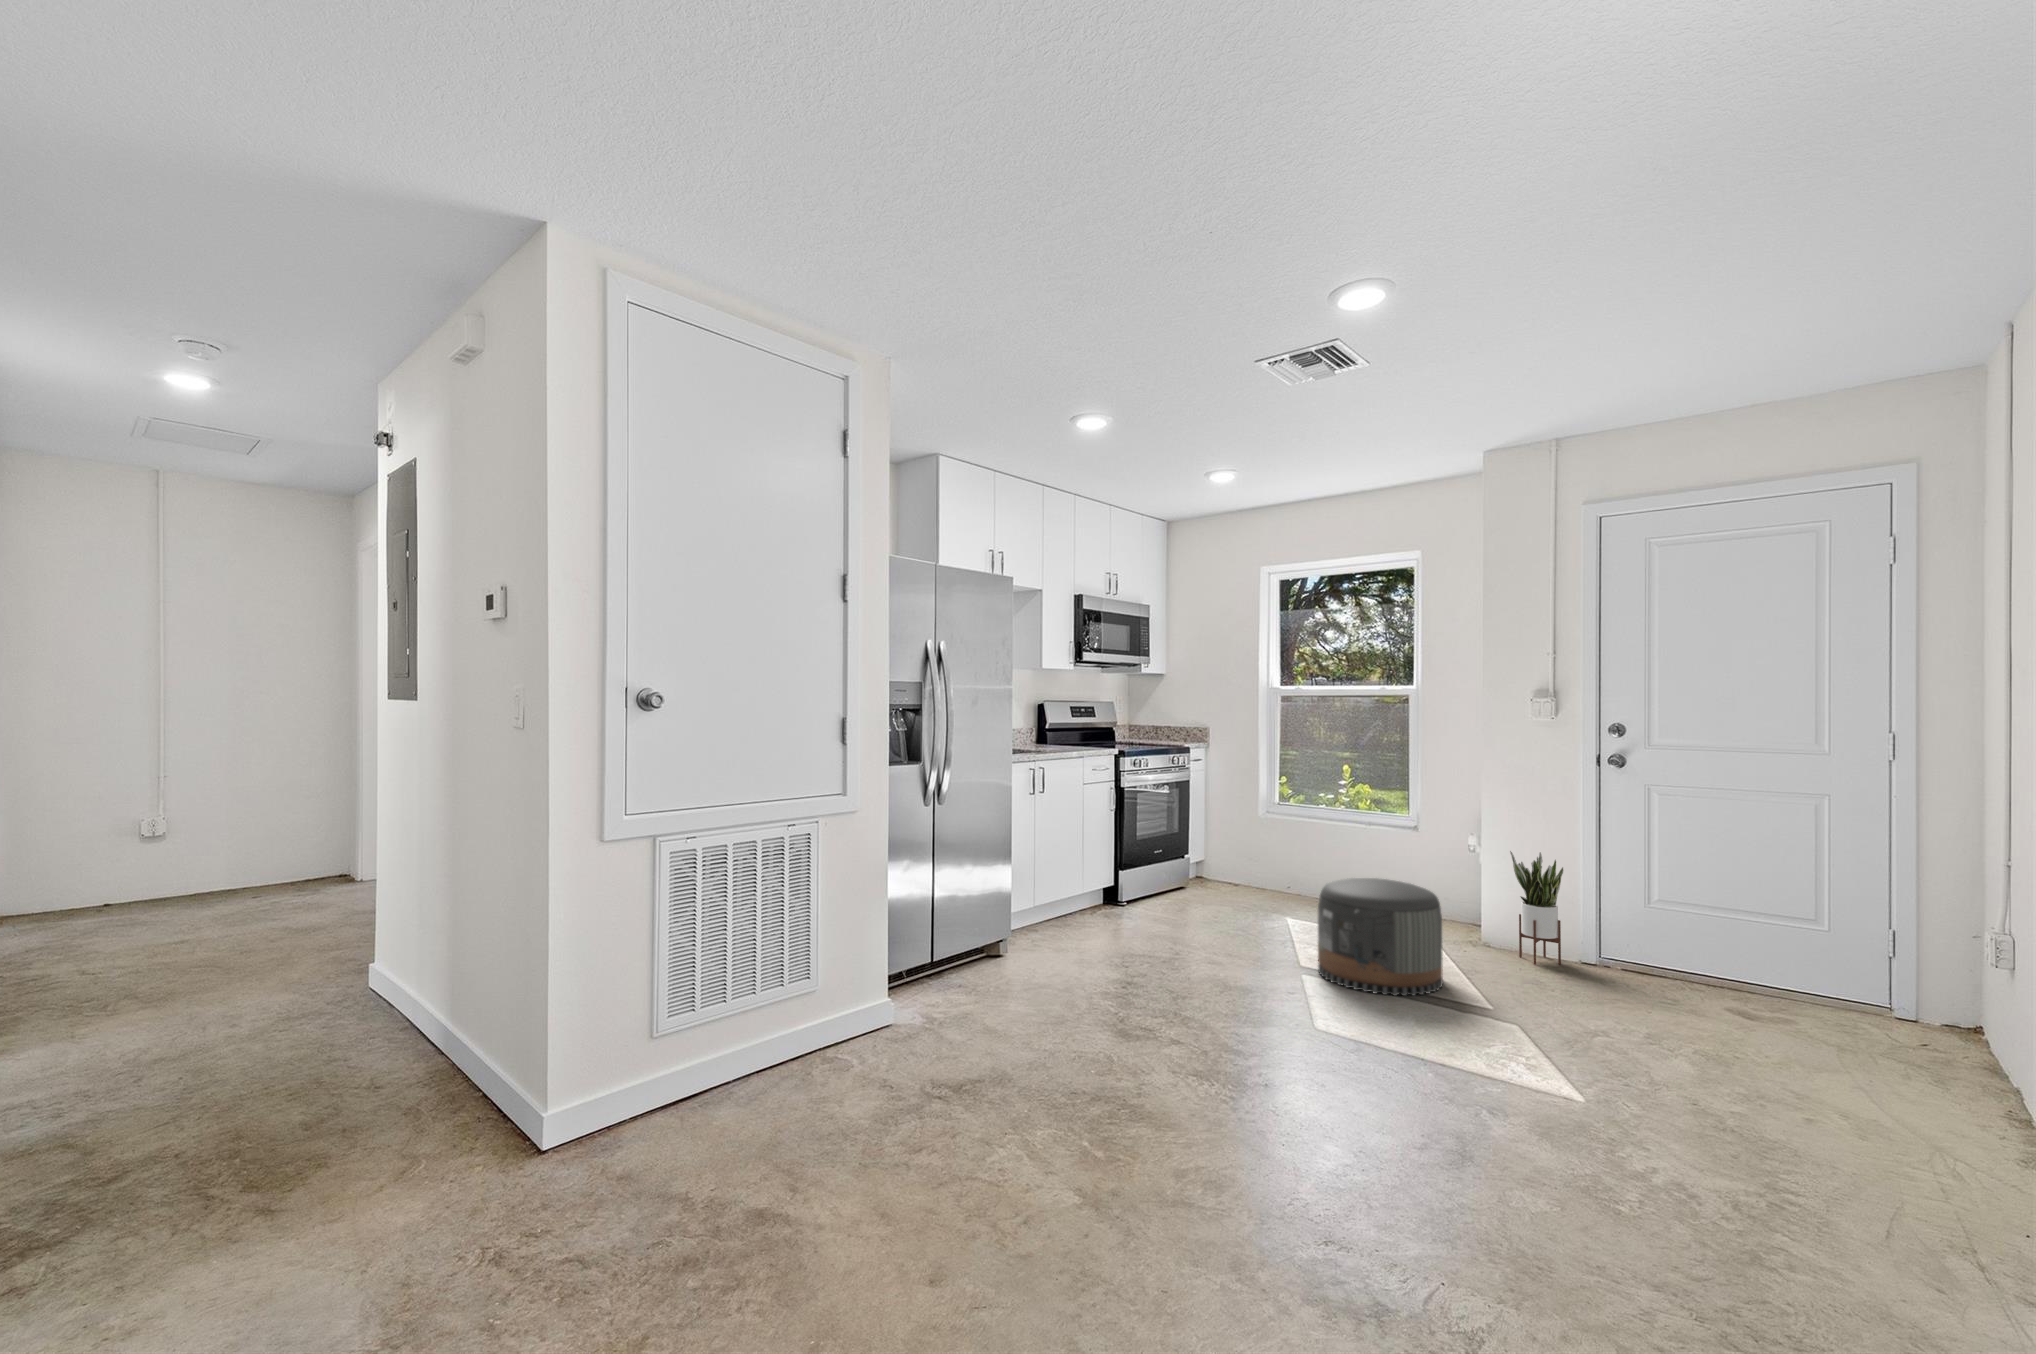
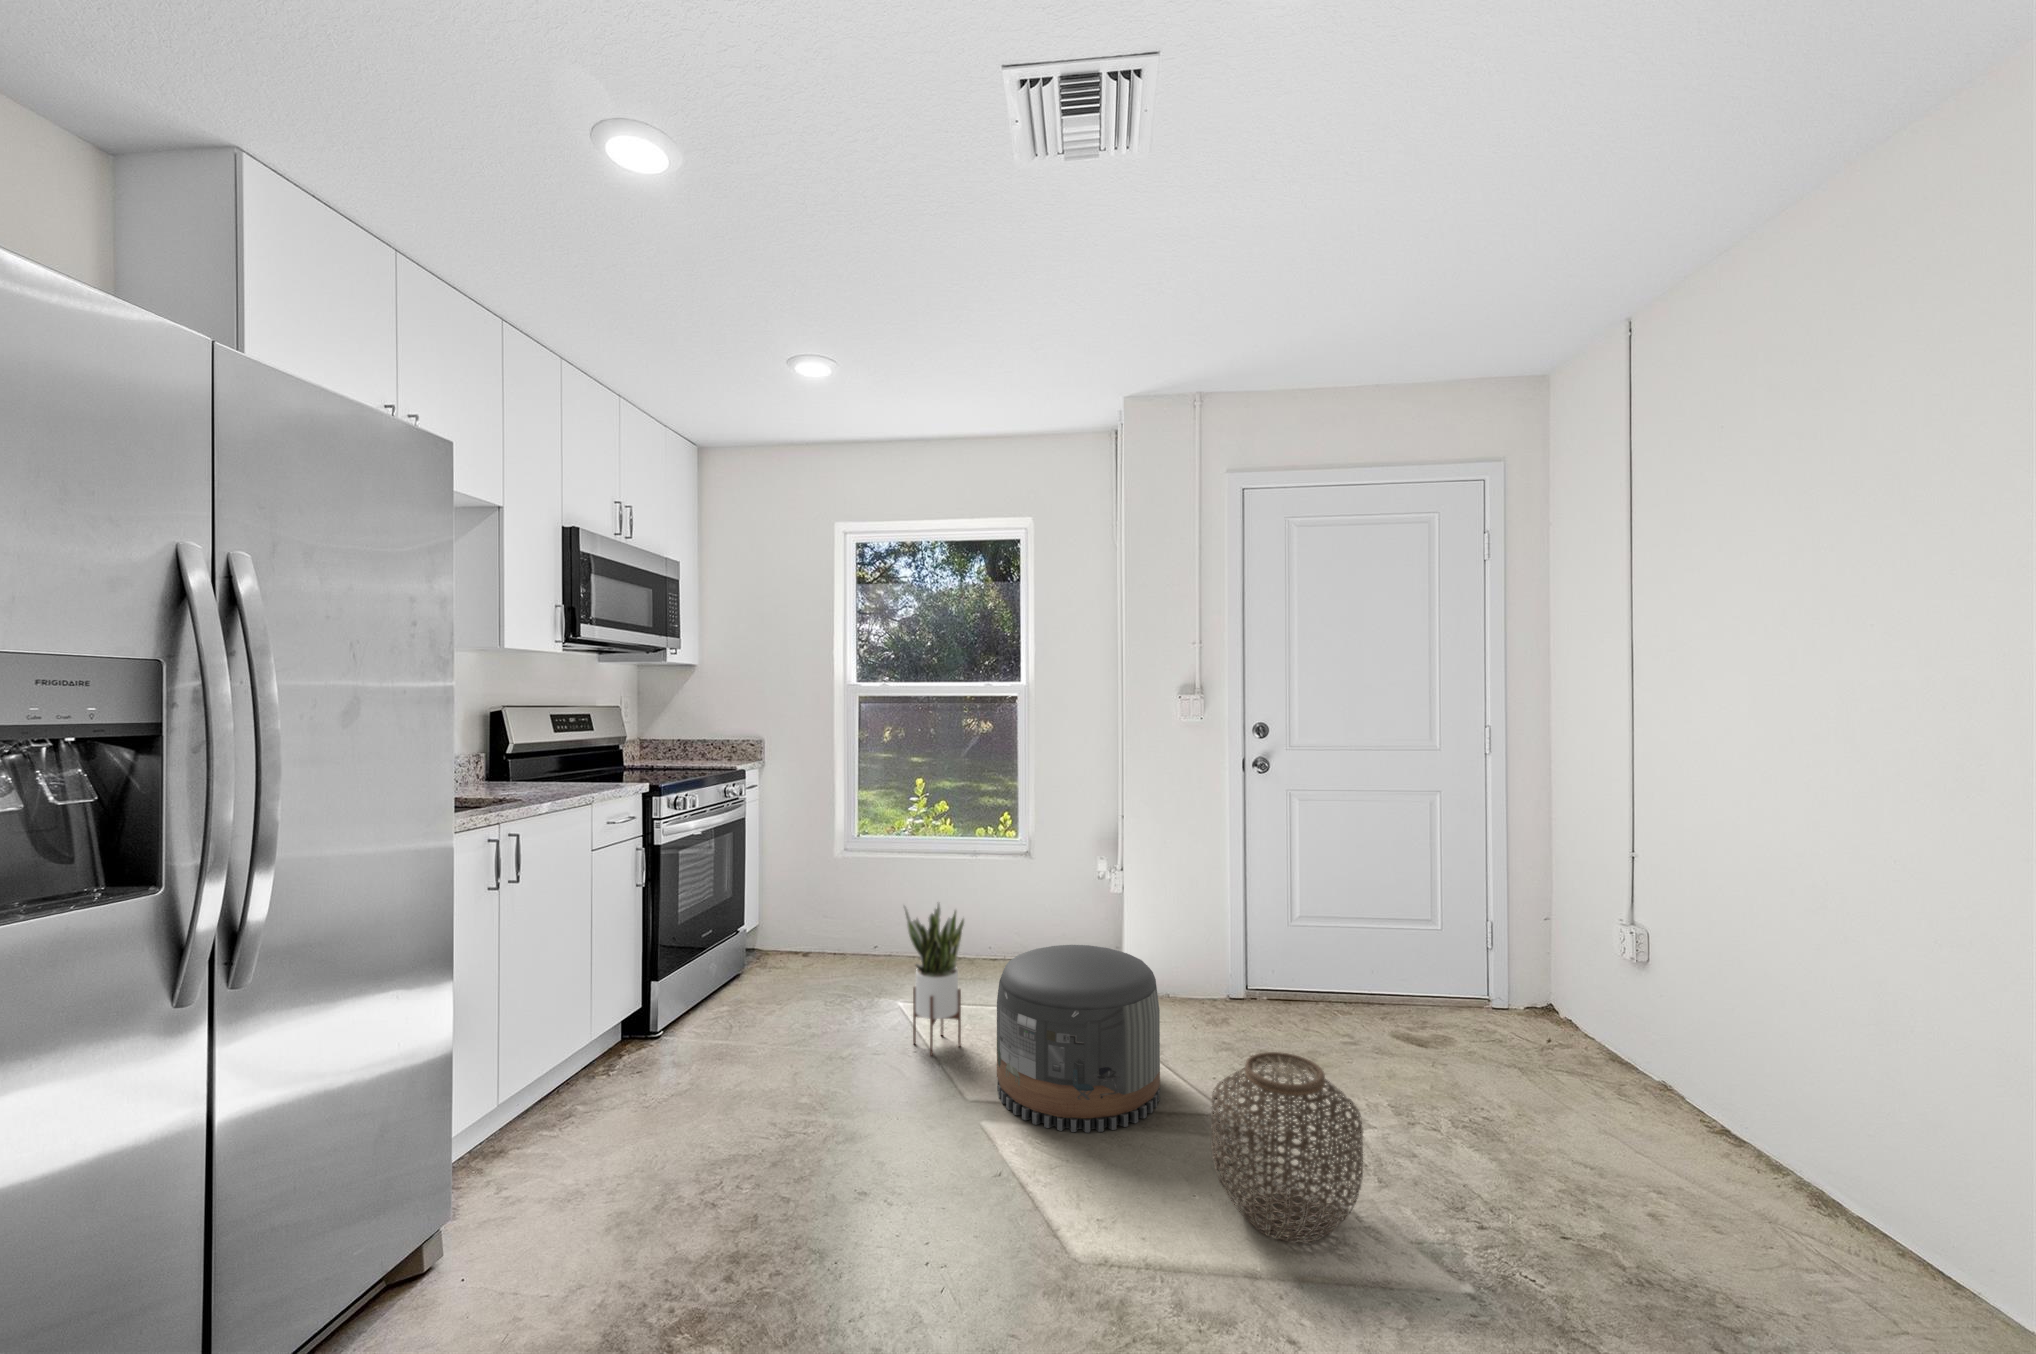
potted plant: present [1510,851,1564,964] -> present [904,902,964,1055]
woven basket: none [1410,938,1518,1055] -> present [1211,1052,1363,1242]

